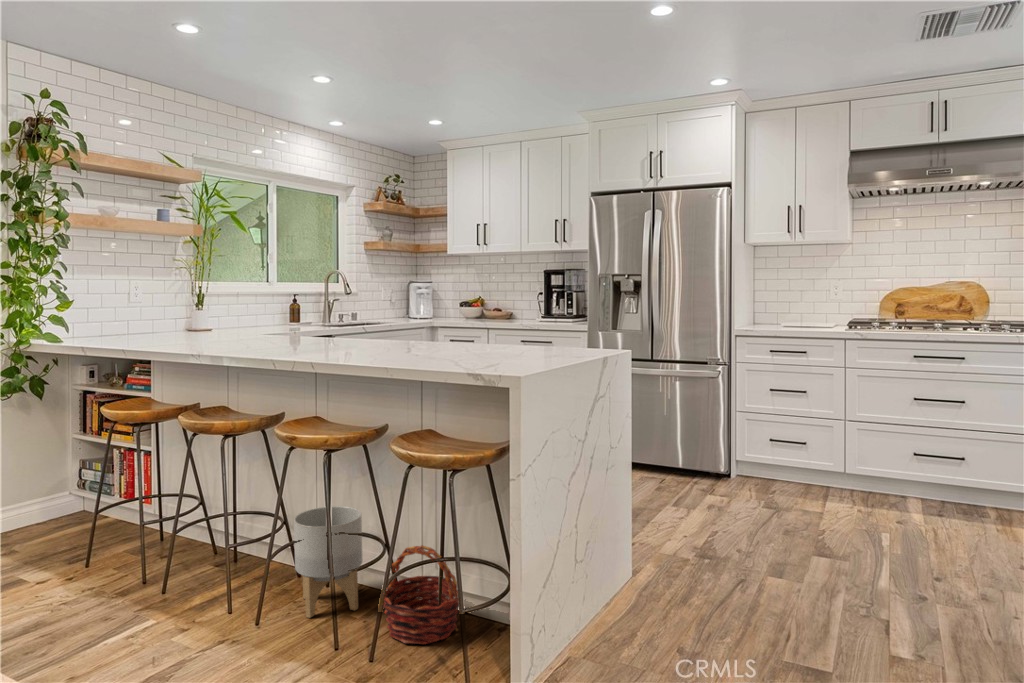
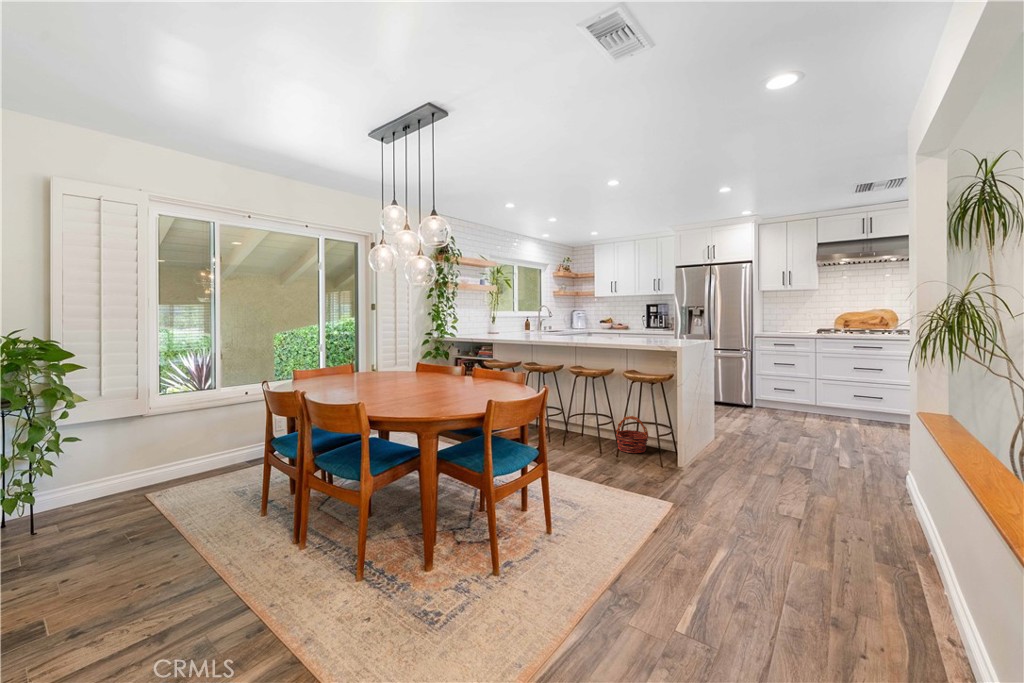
planter: present [294,506,362,618] -> none [575,403,602,445]

